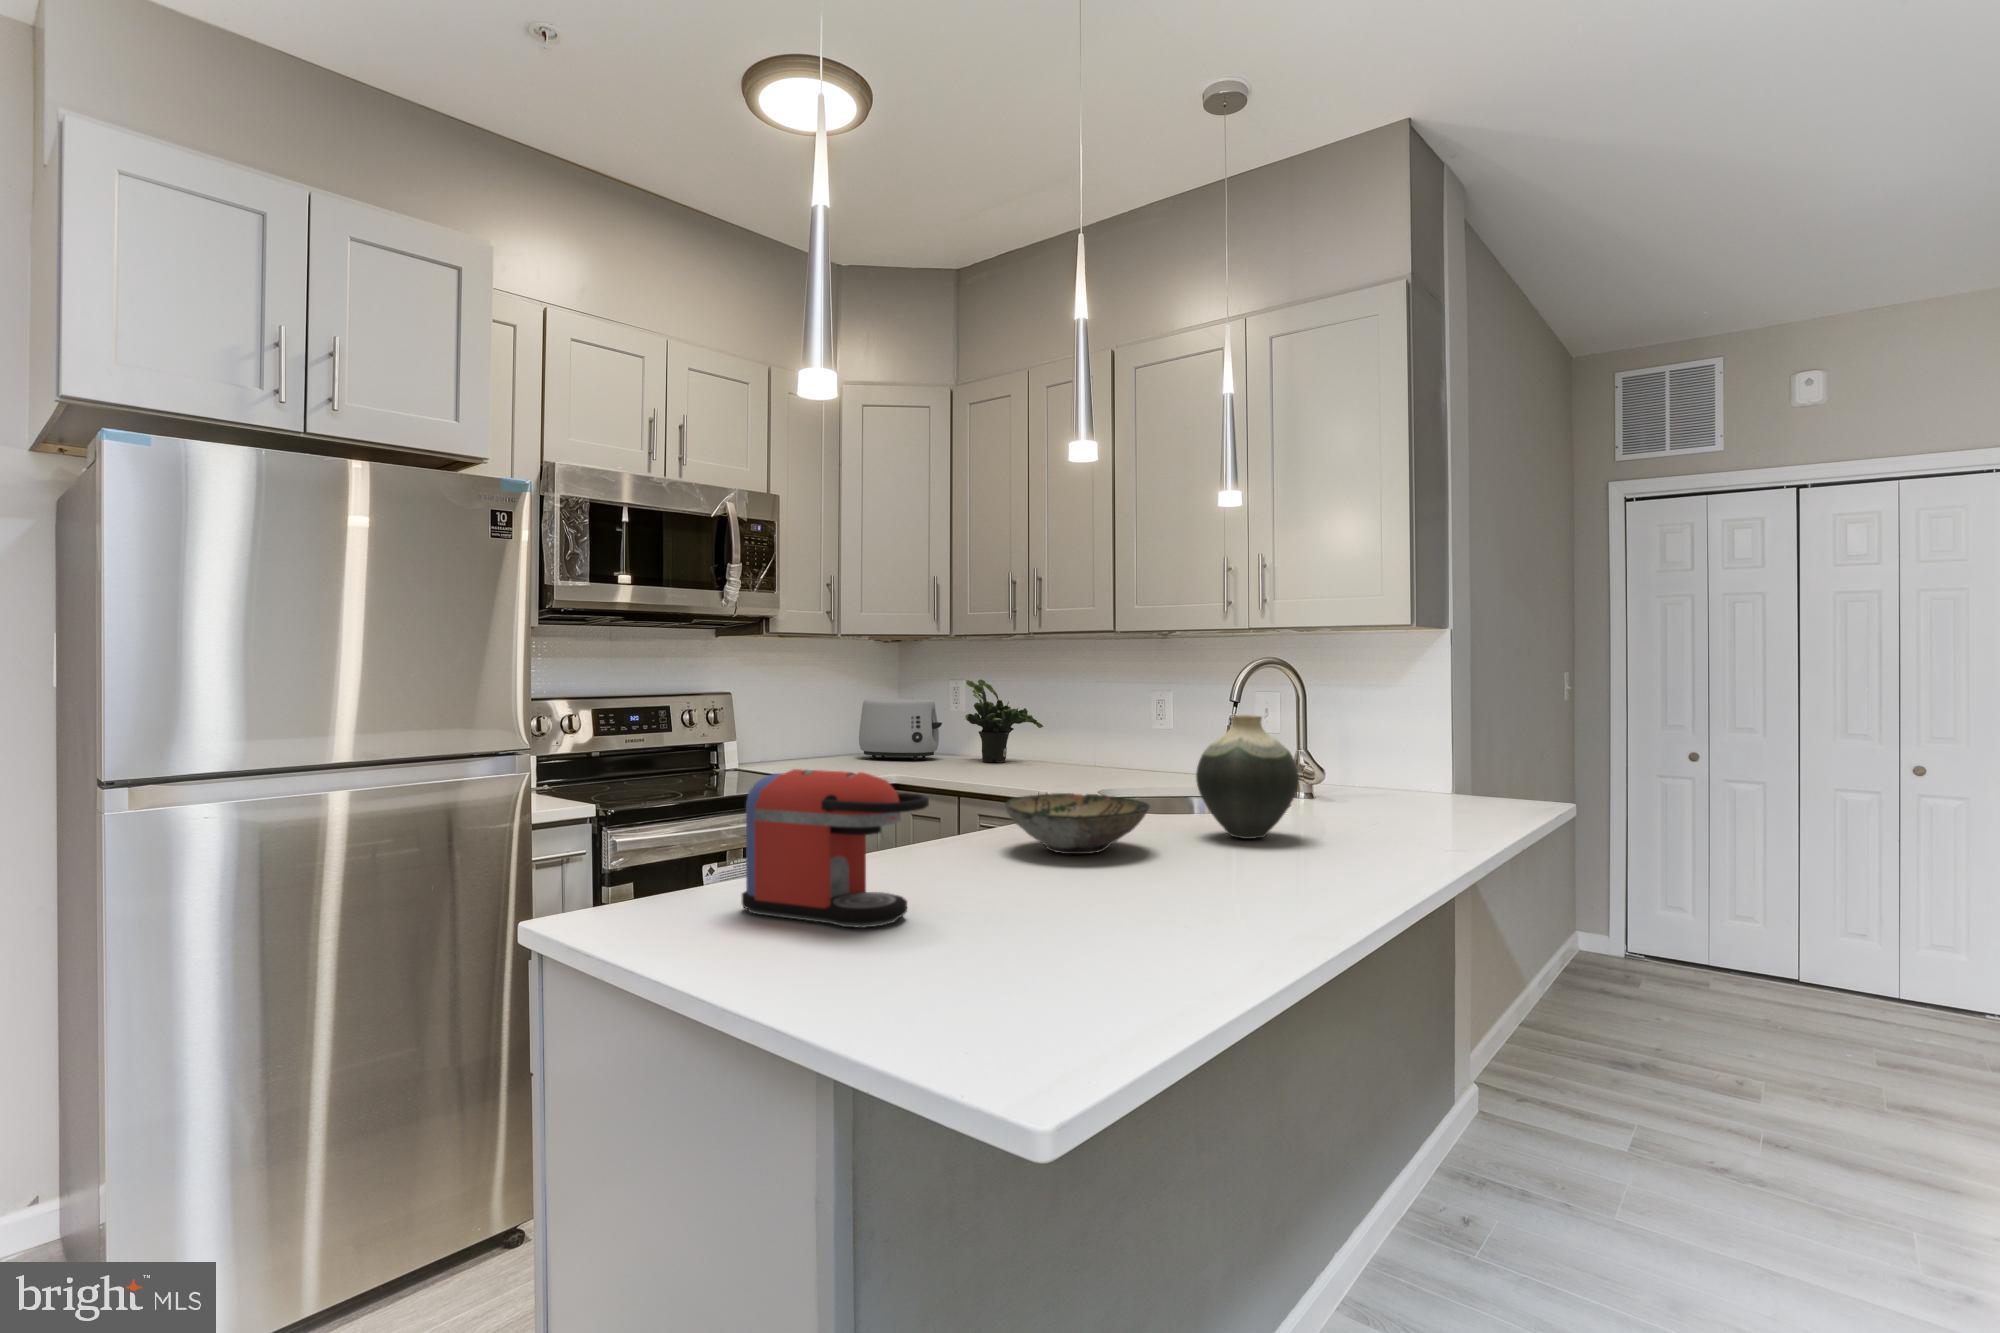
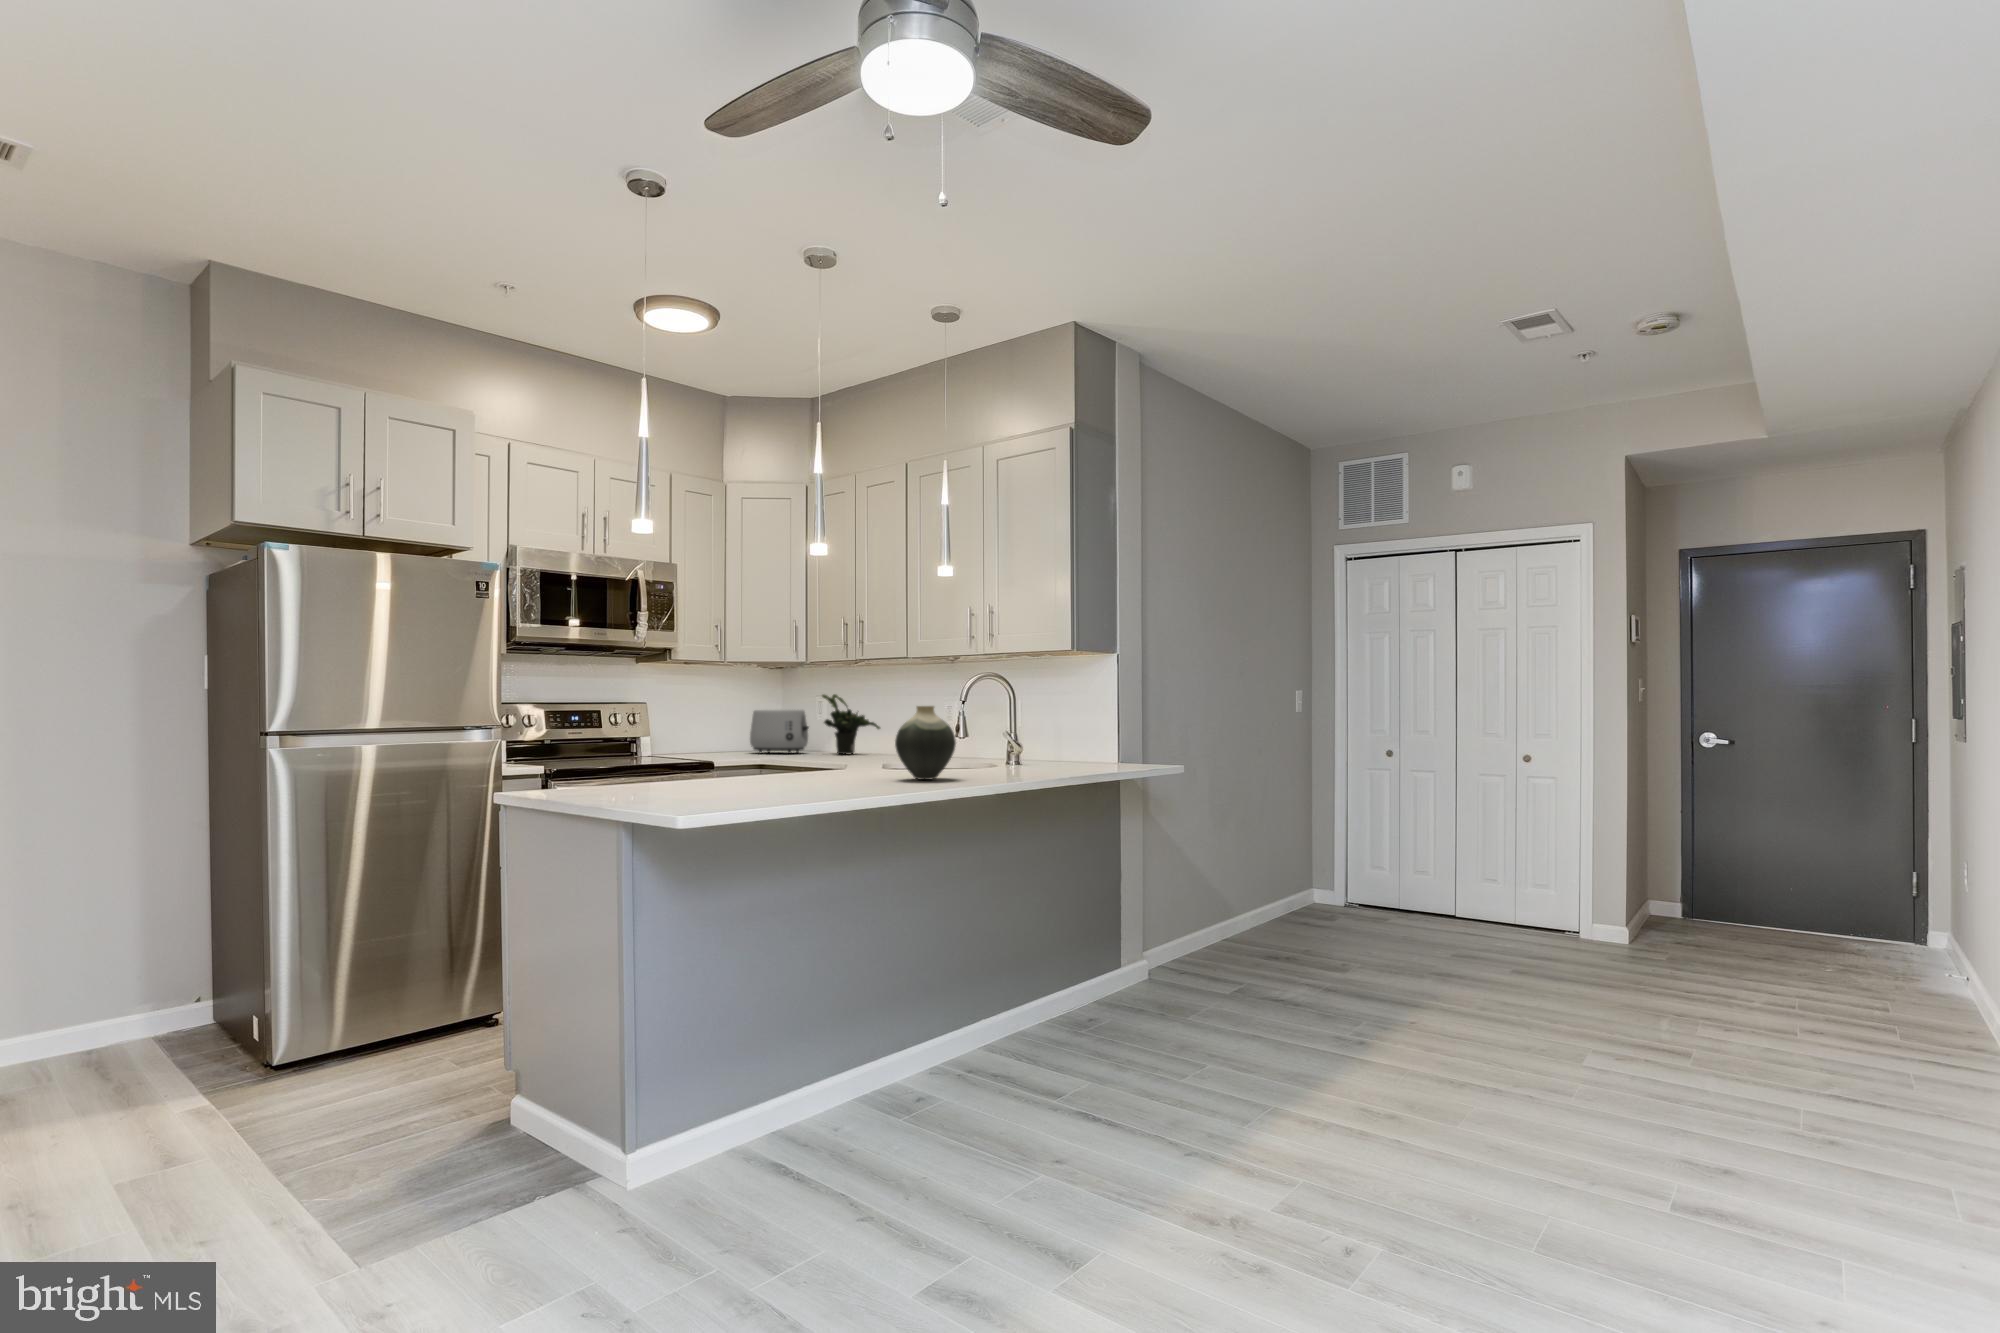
coffee maker: present [742,769,929,928] -> none [592,724,684,801]
bowl: present [1005,793,1150,854] -> none [768,753,855,784]

